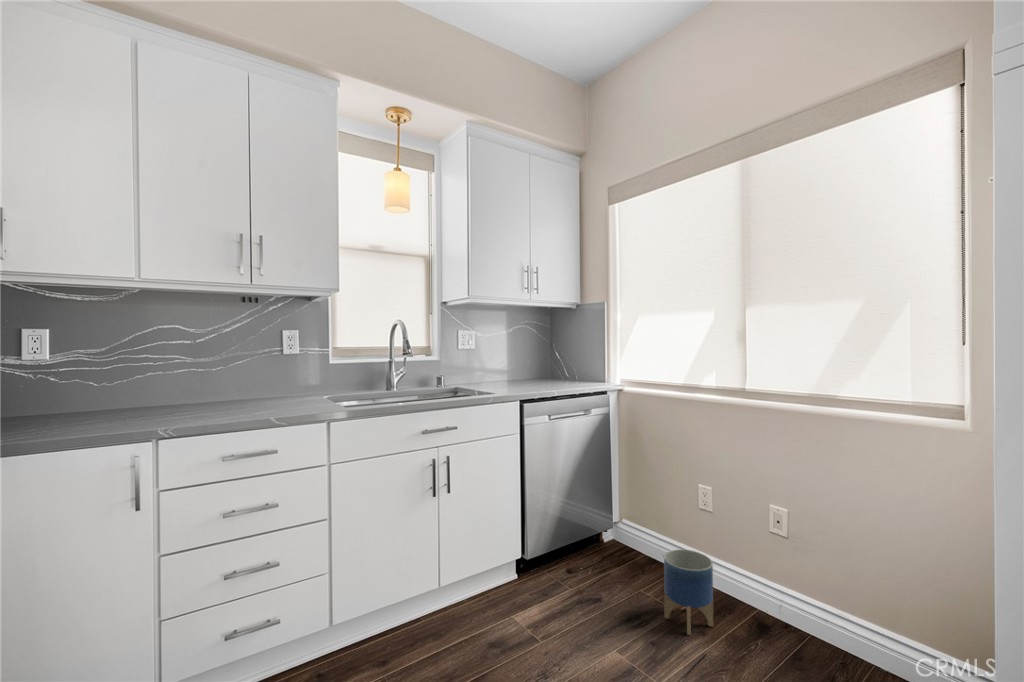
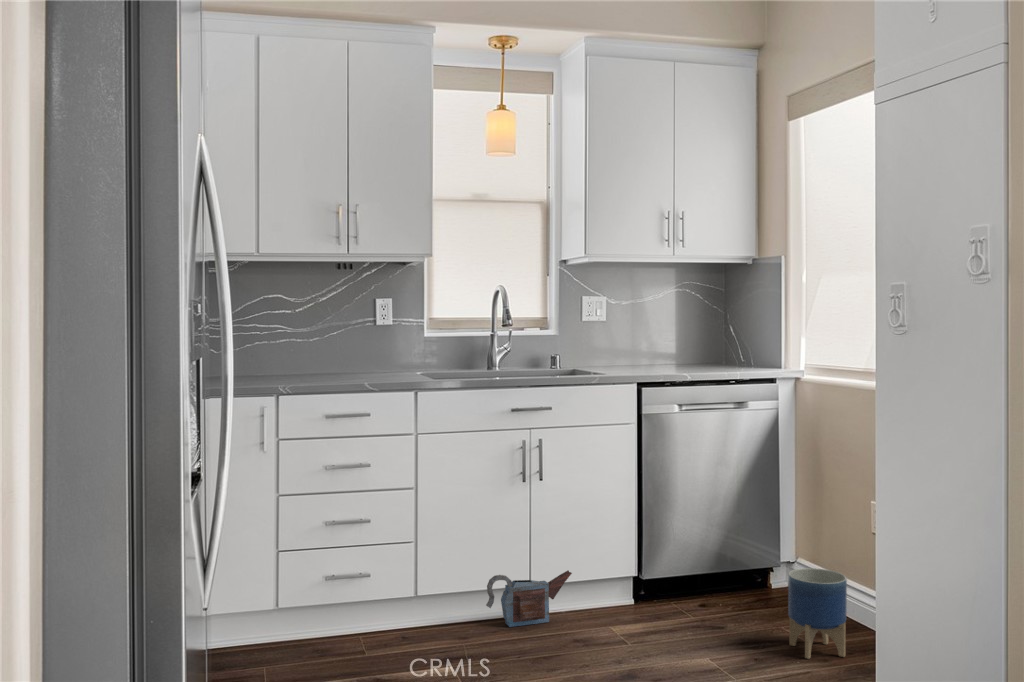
watering can: none [401,570,475,638] -> present [486,571,572,627]

